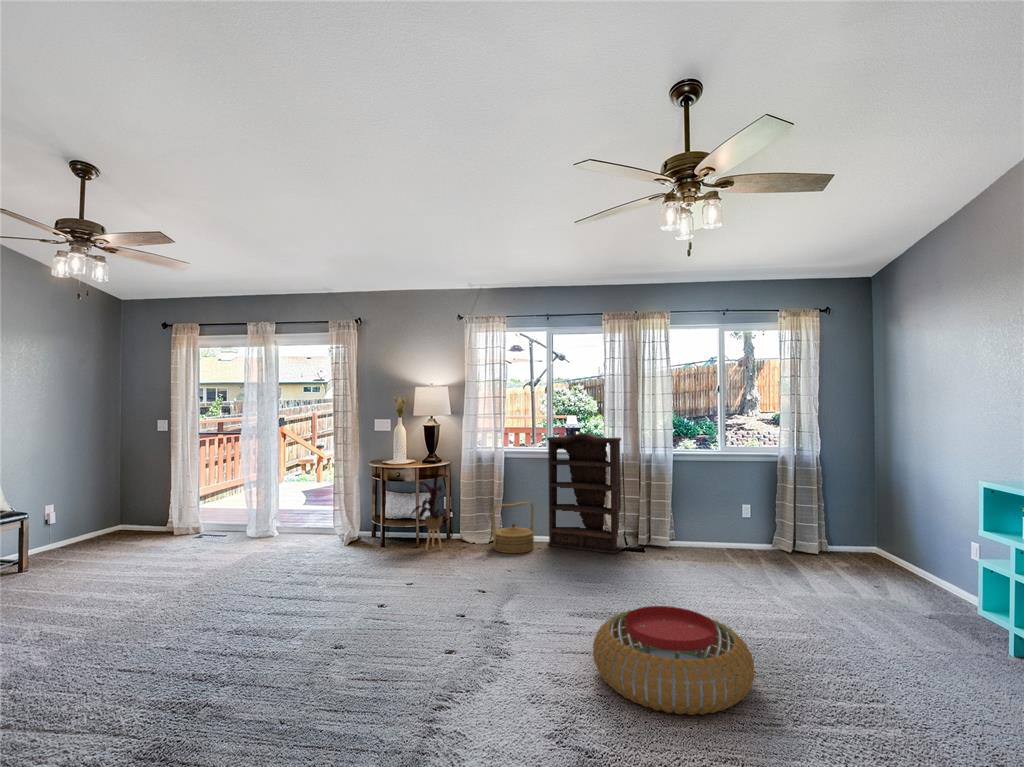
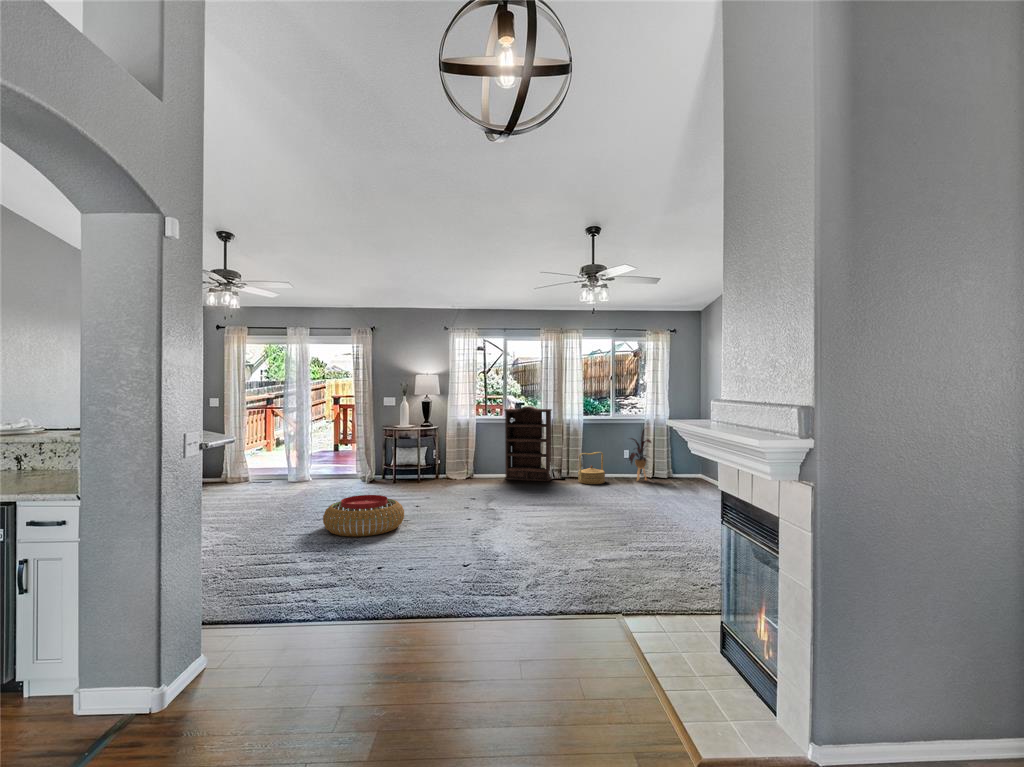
house plant: present [411,468,447,550] -> present [629,430,651,481]
woven basket: present [492,501,534,553] -> present [578,452,605,484]
pouf: present [593,606,754,715] -> present [323,495,404,536]

